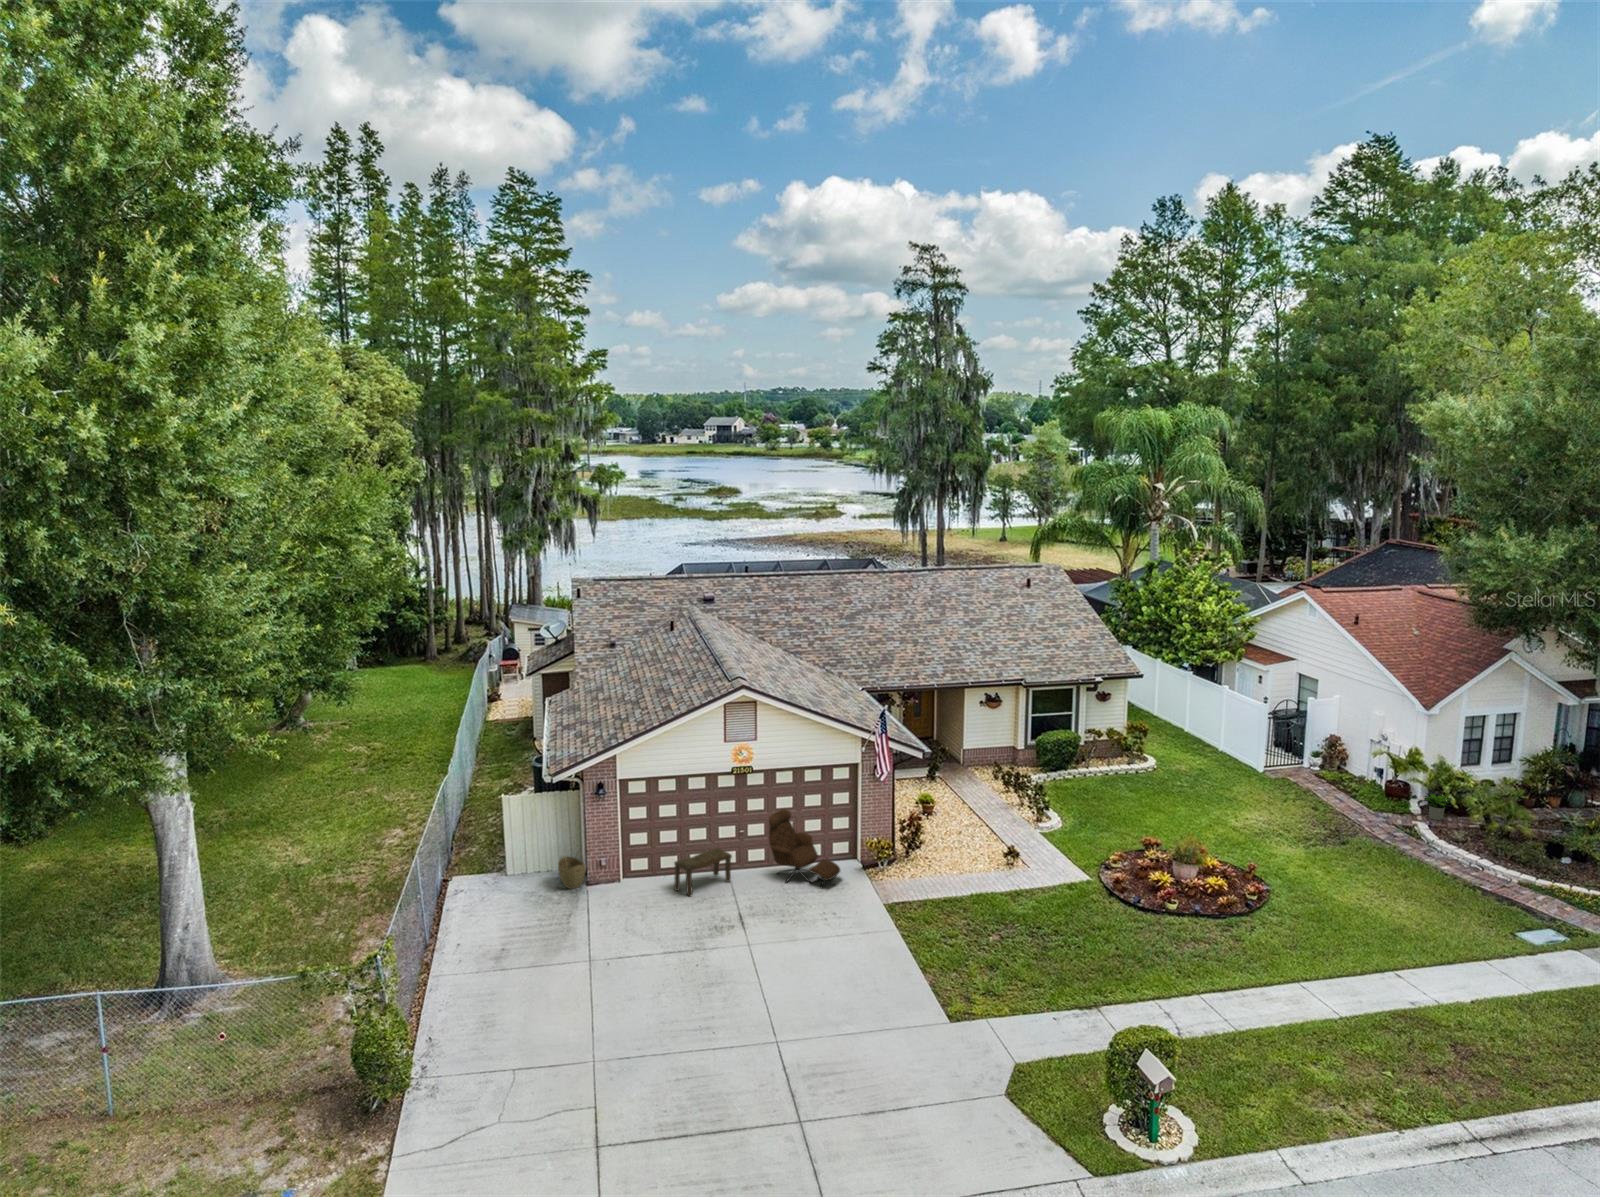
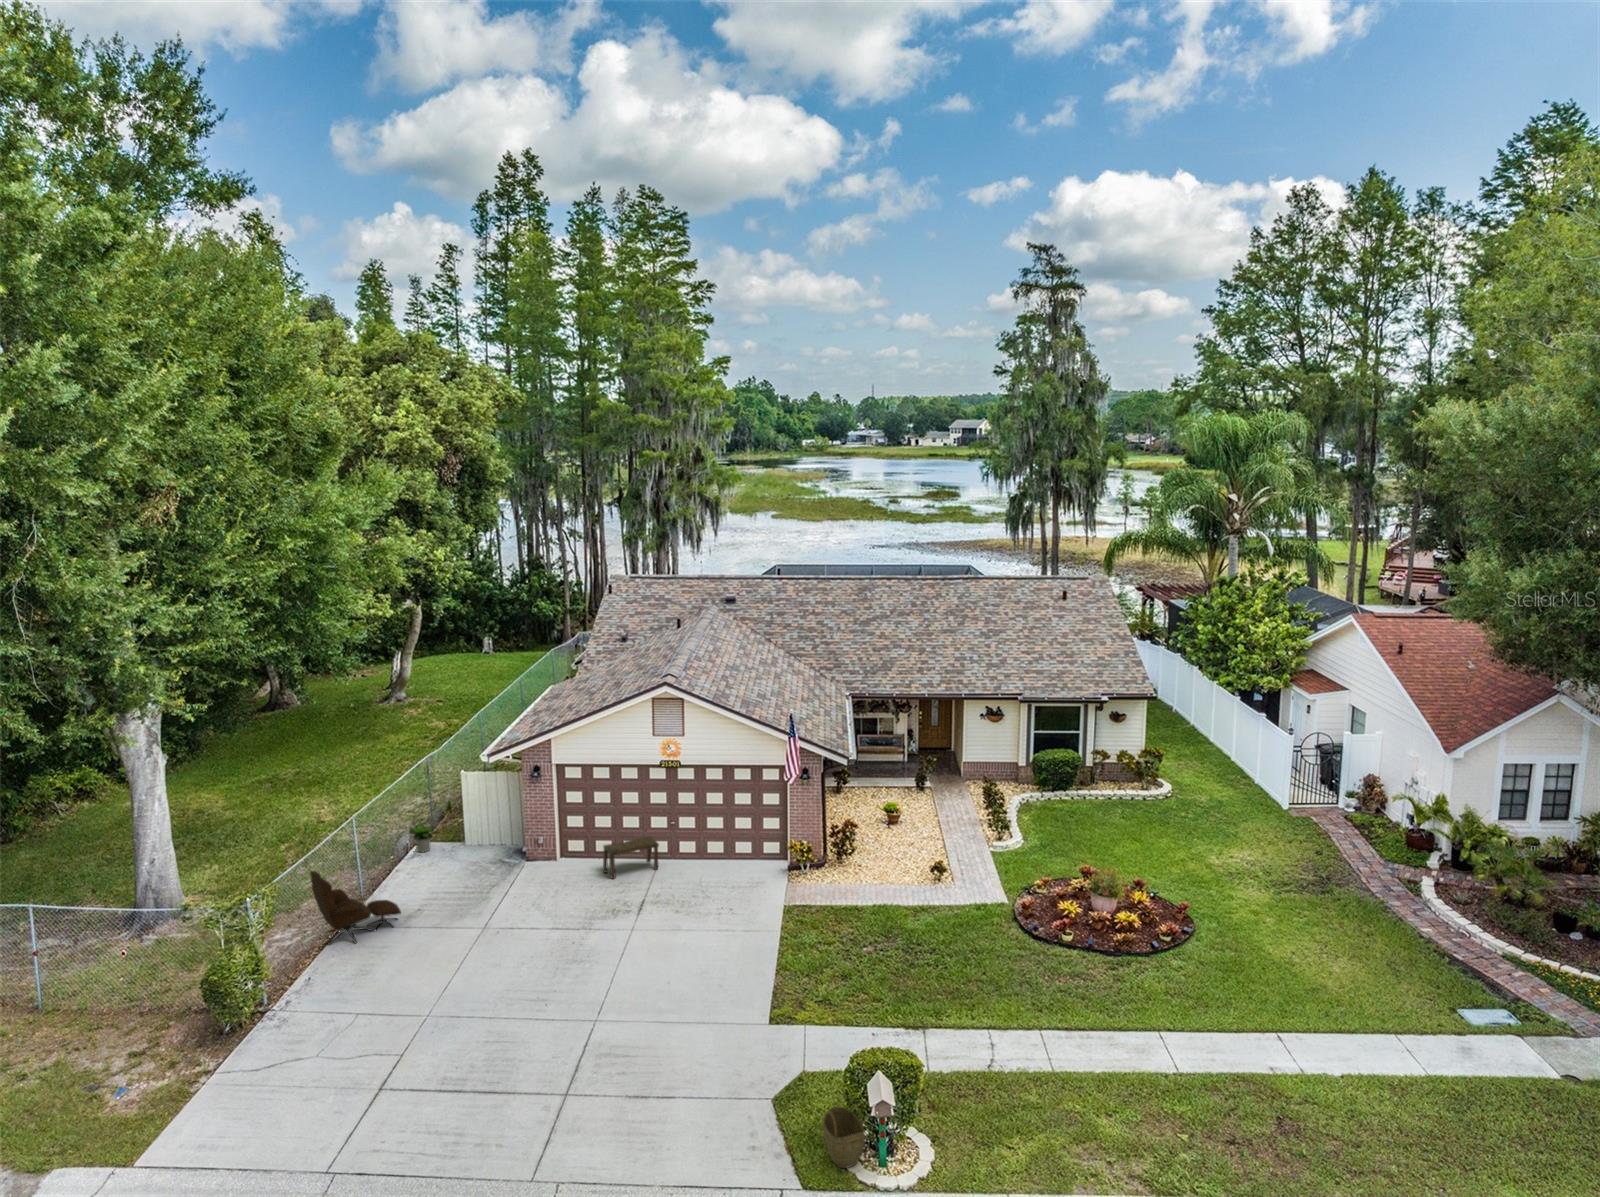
potted plant: present [1423,793,1452,820] -> present [409,824,434,852]
lounge chair: present [769,809,840,888] -> present [310,871,401,944]
woven basket: present [558,856,585,889] -> present [823,1104,865,1168]

